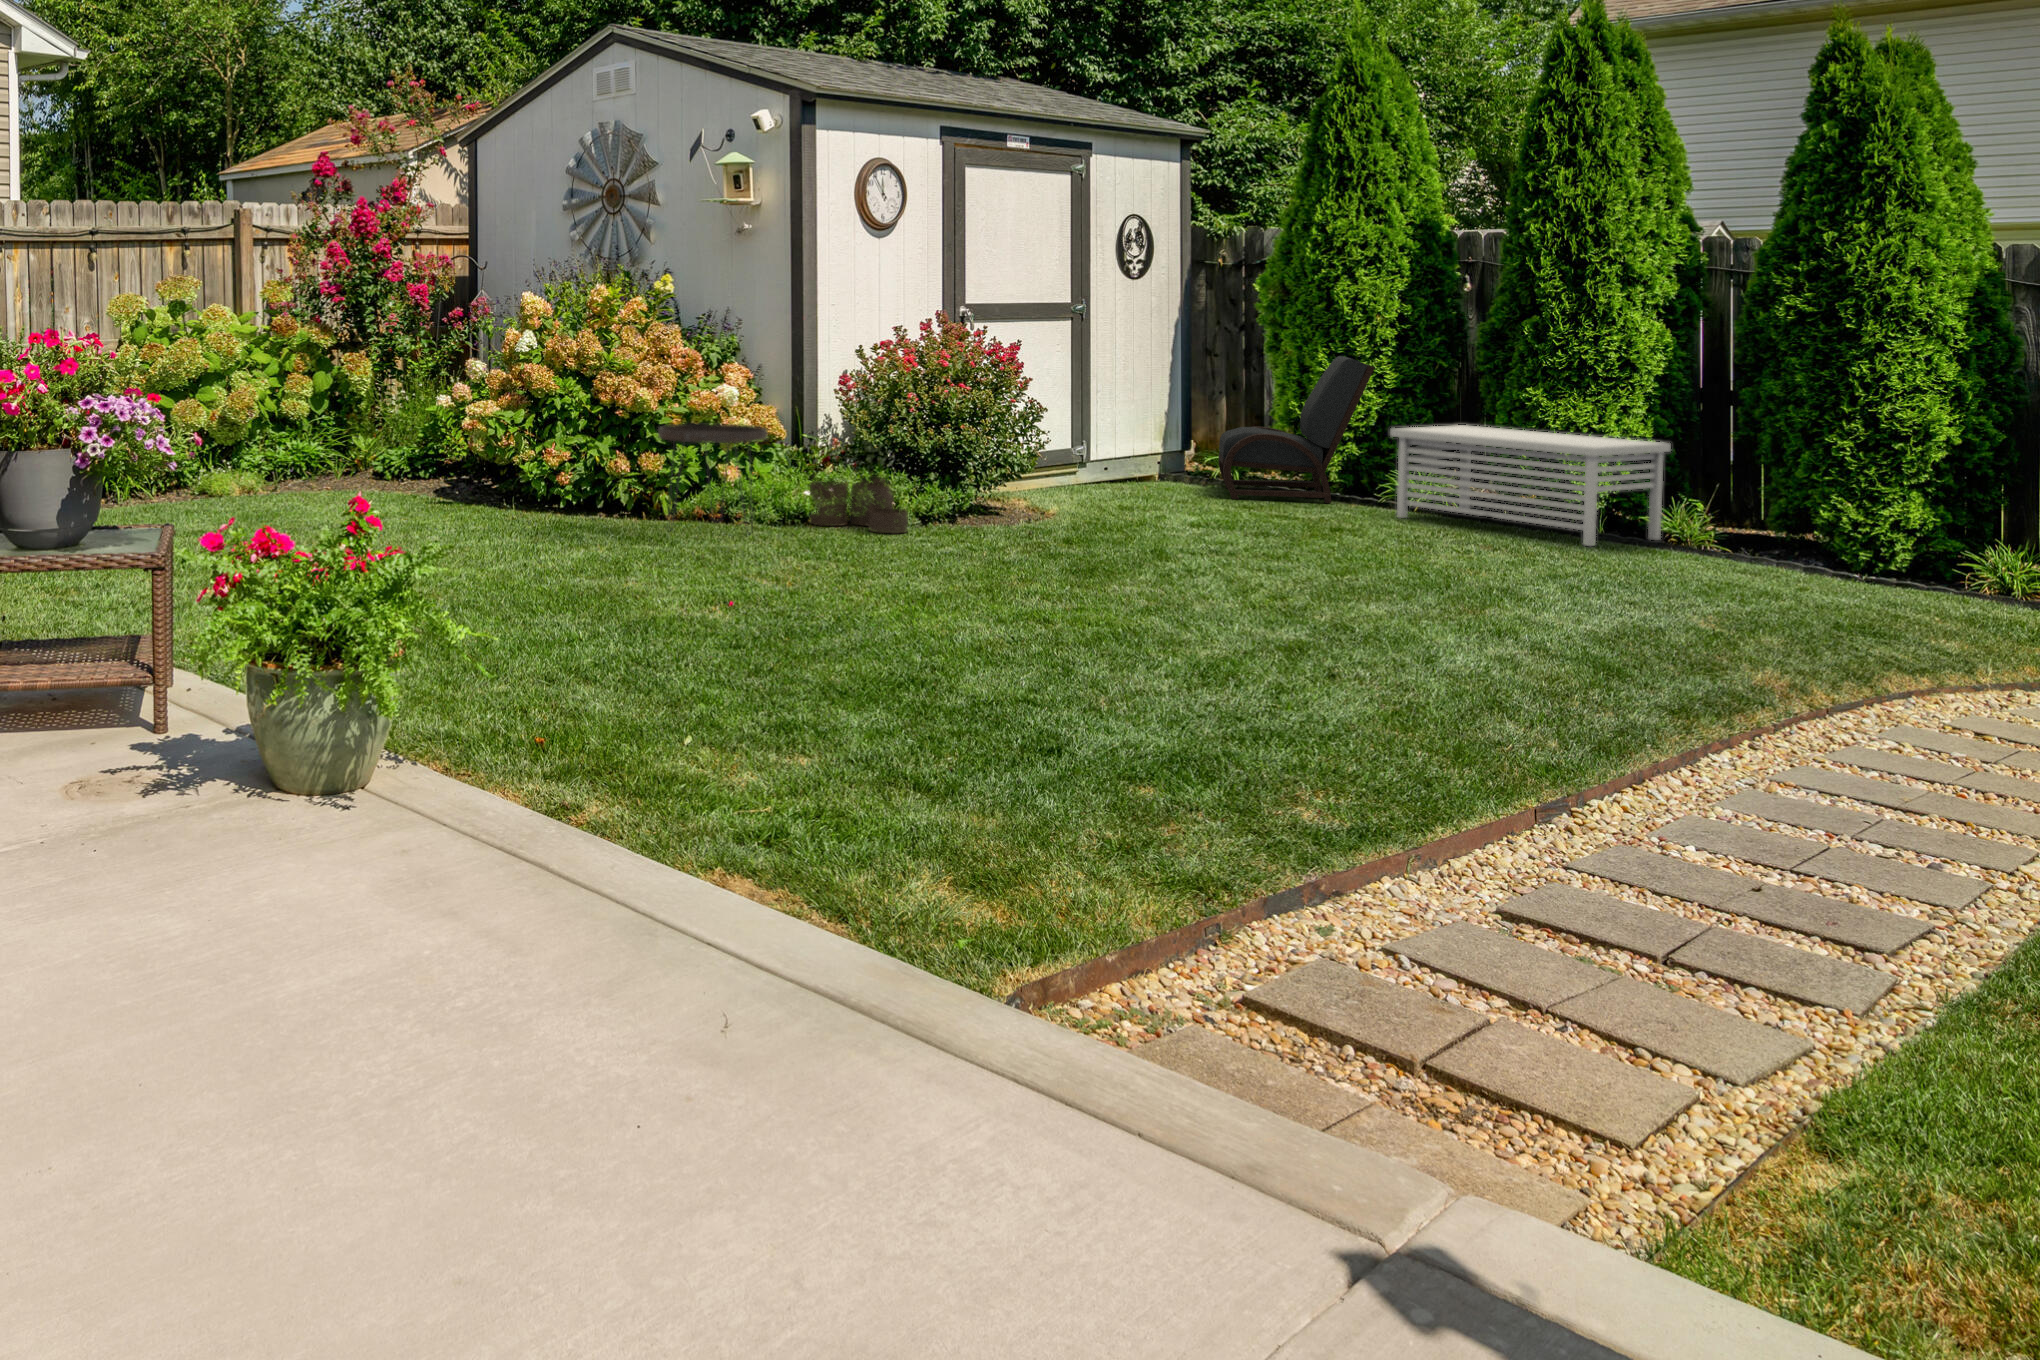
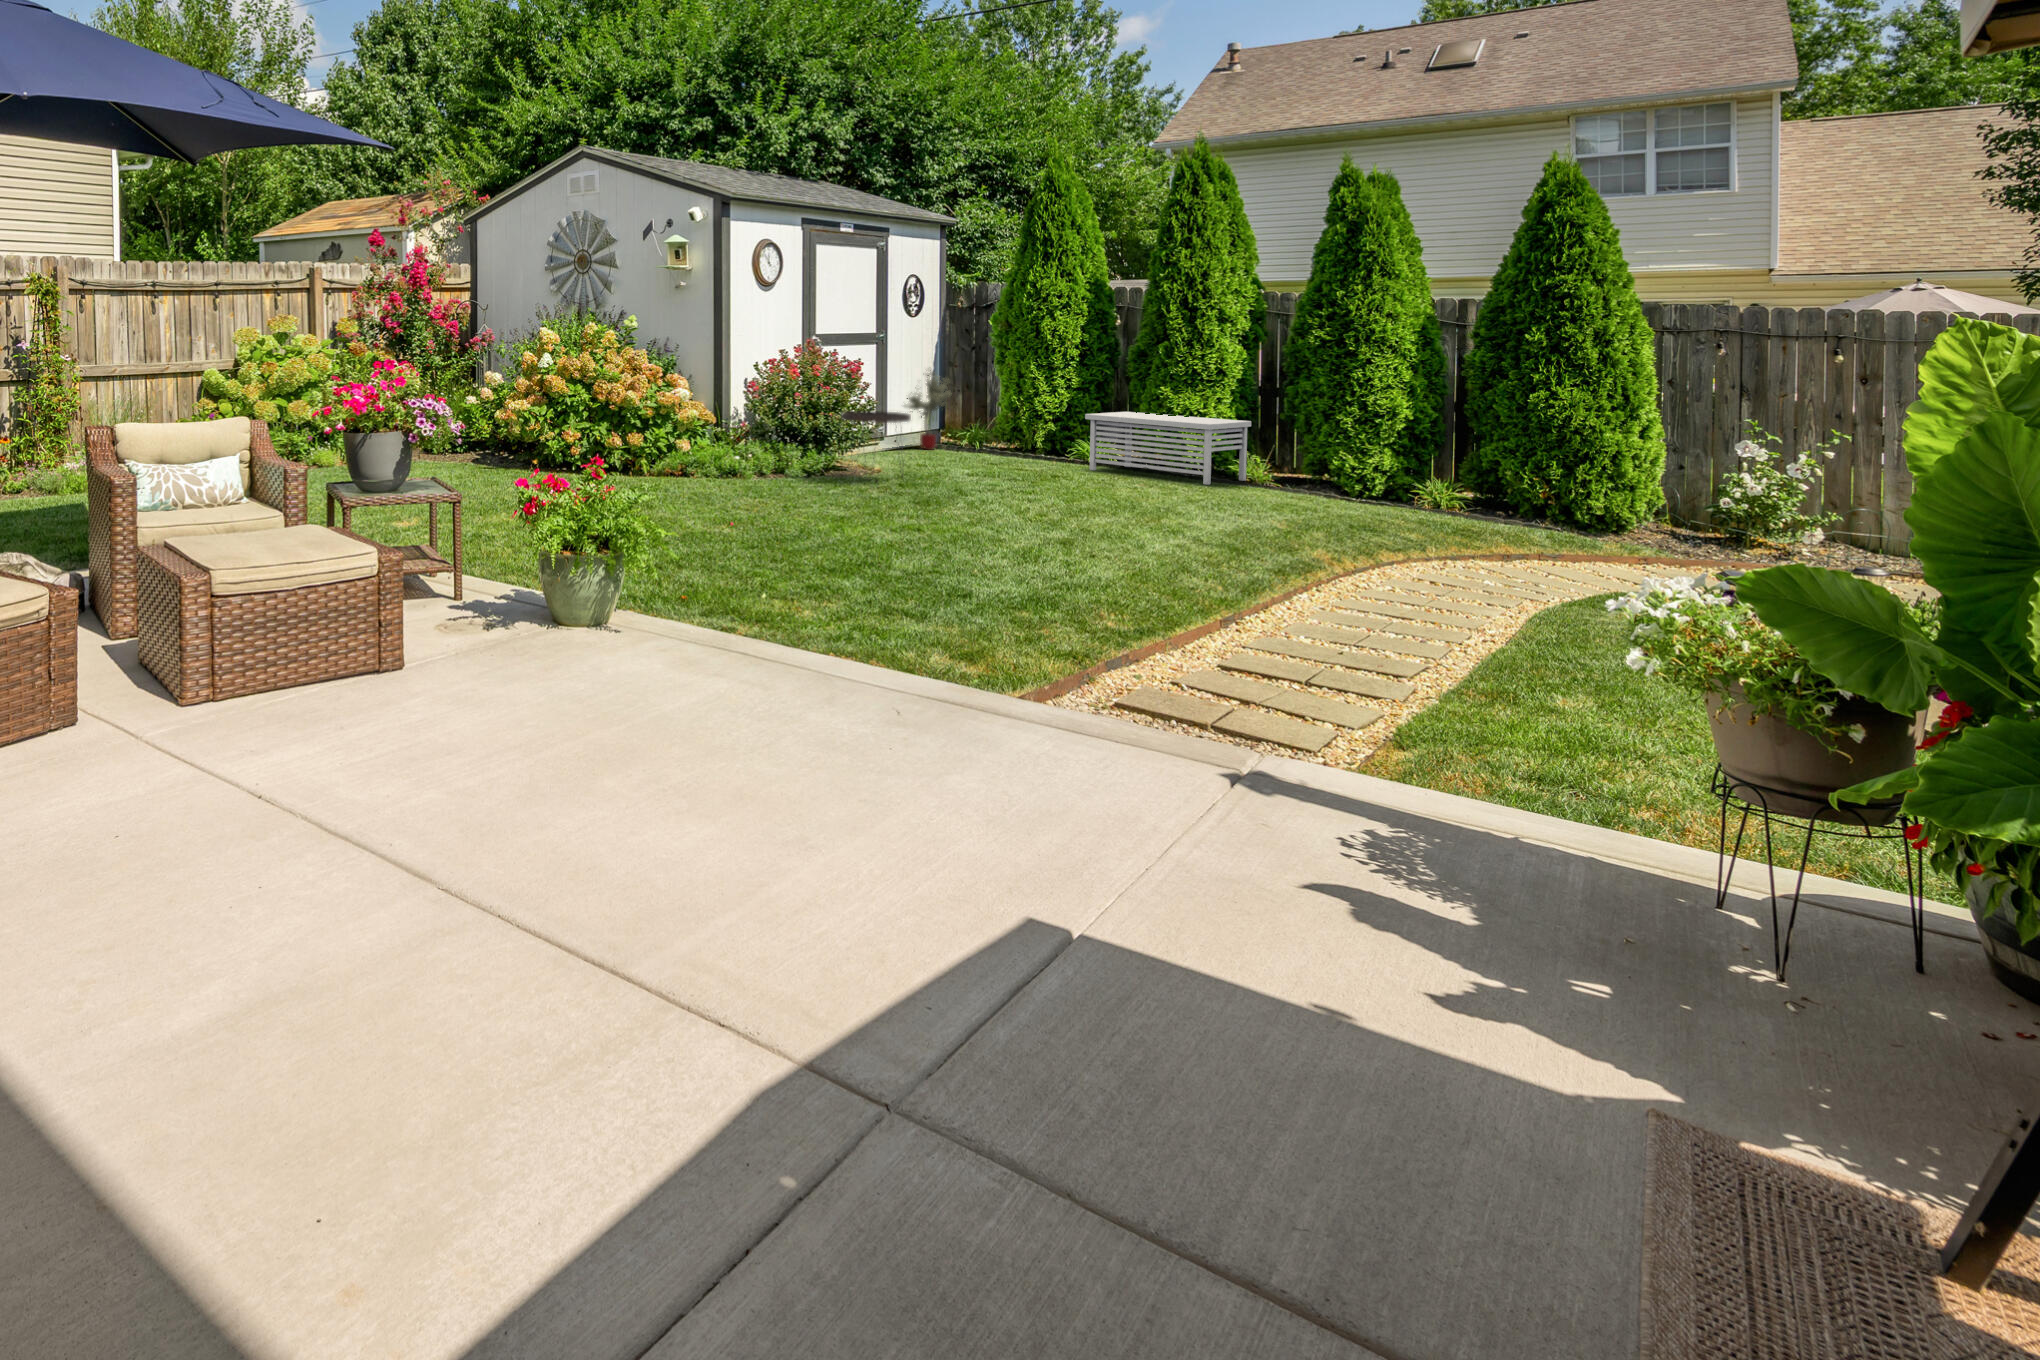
potted tree: none [1108,354,1190,480] -> present [906,370,951,450]
lounge chair: present [1219,356,1375,503] -> none [974,368,1073,462]
side table: present [658,424,768,533] -> present [841,411,911,479]
woven basket: present [810,476,908,534] -> none [735,446,801,484]

